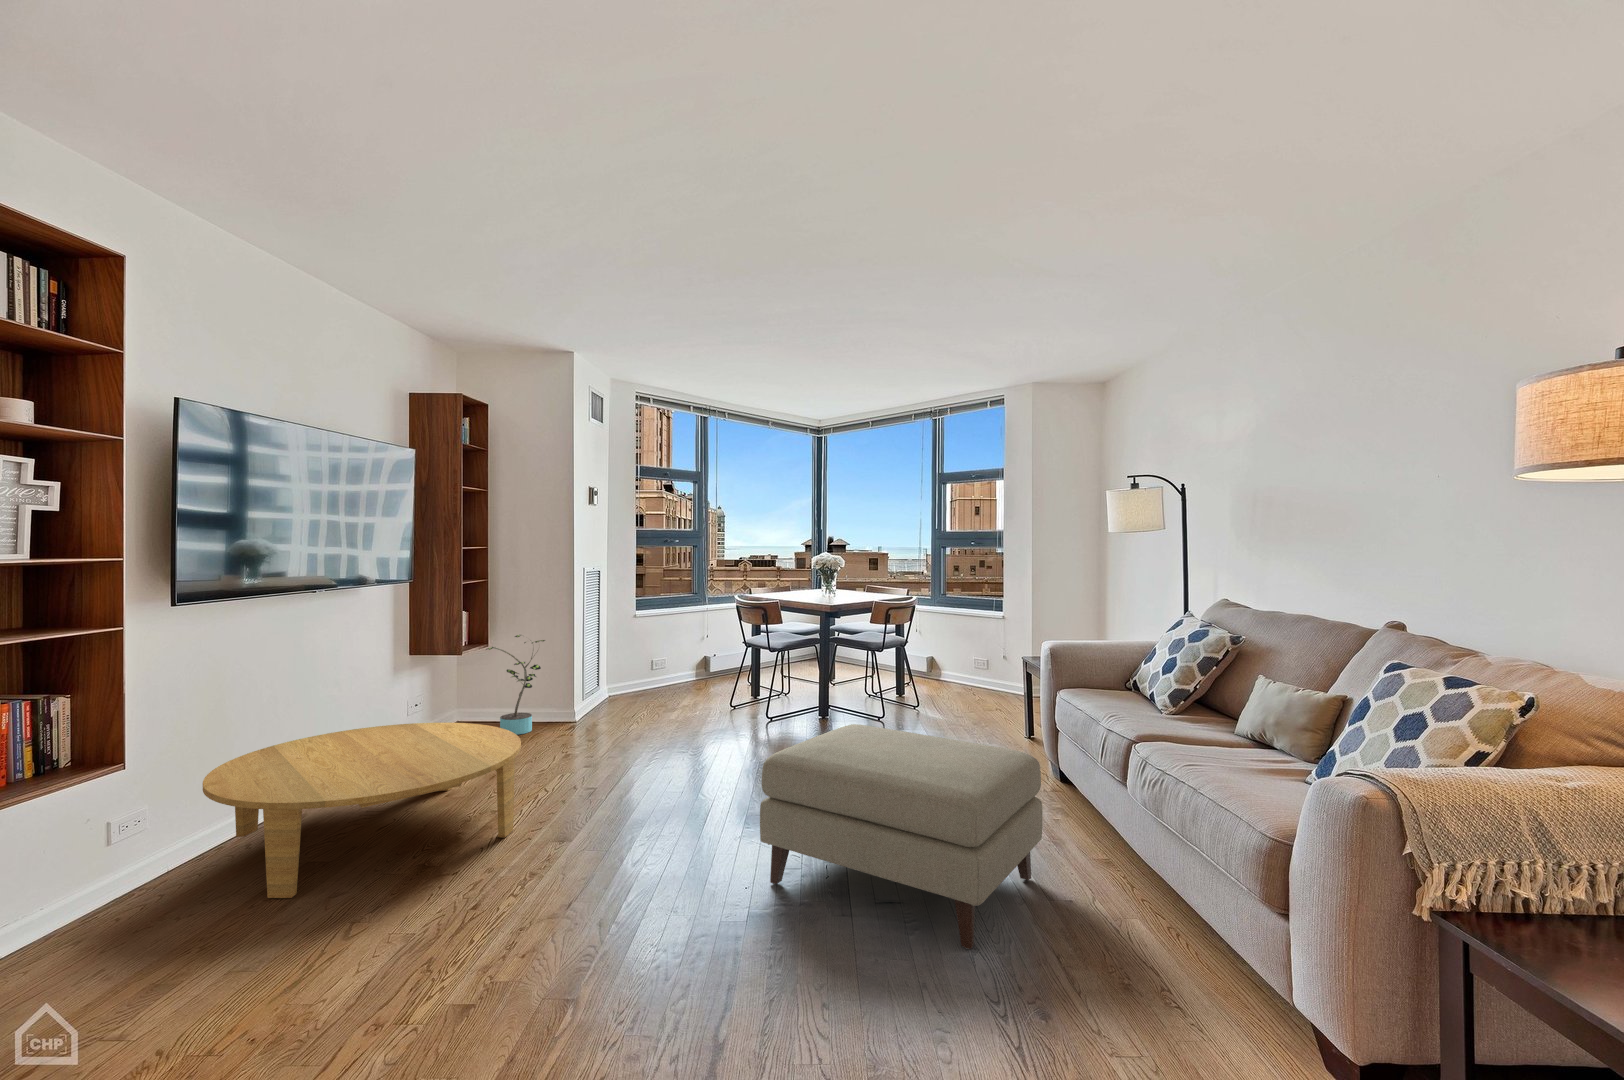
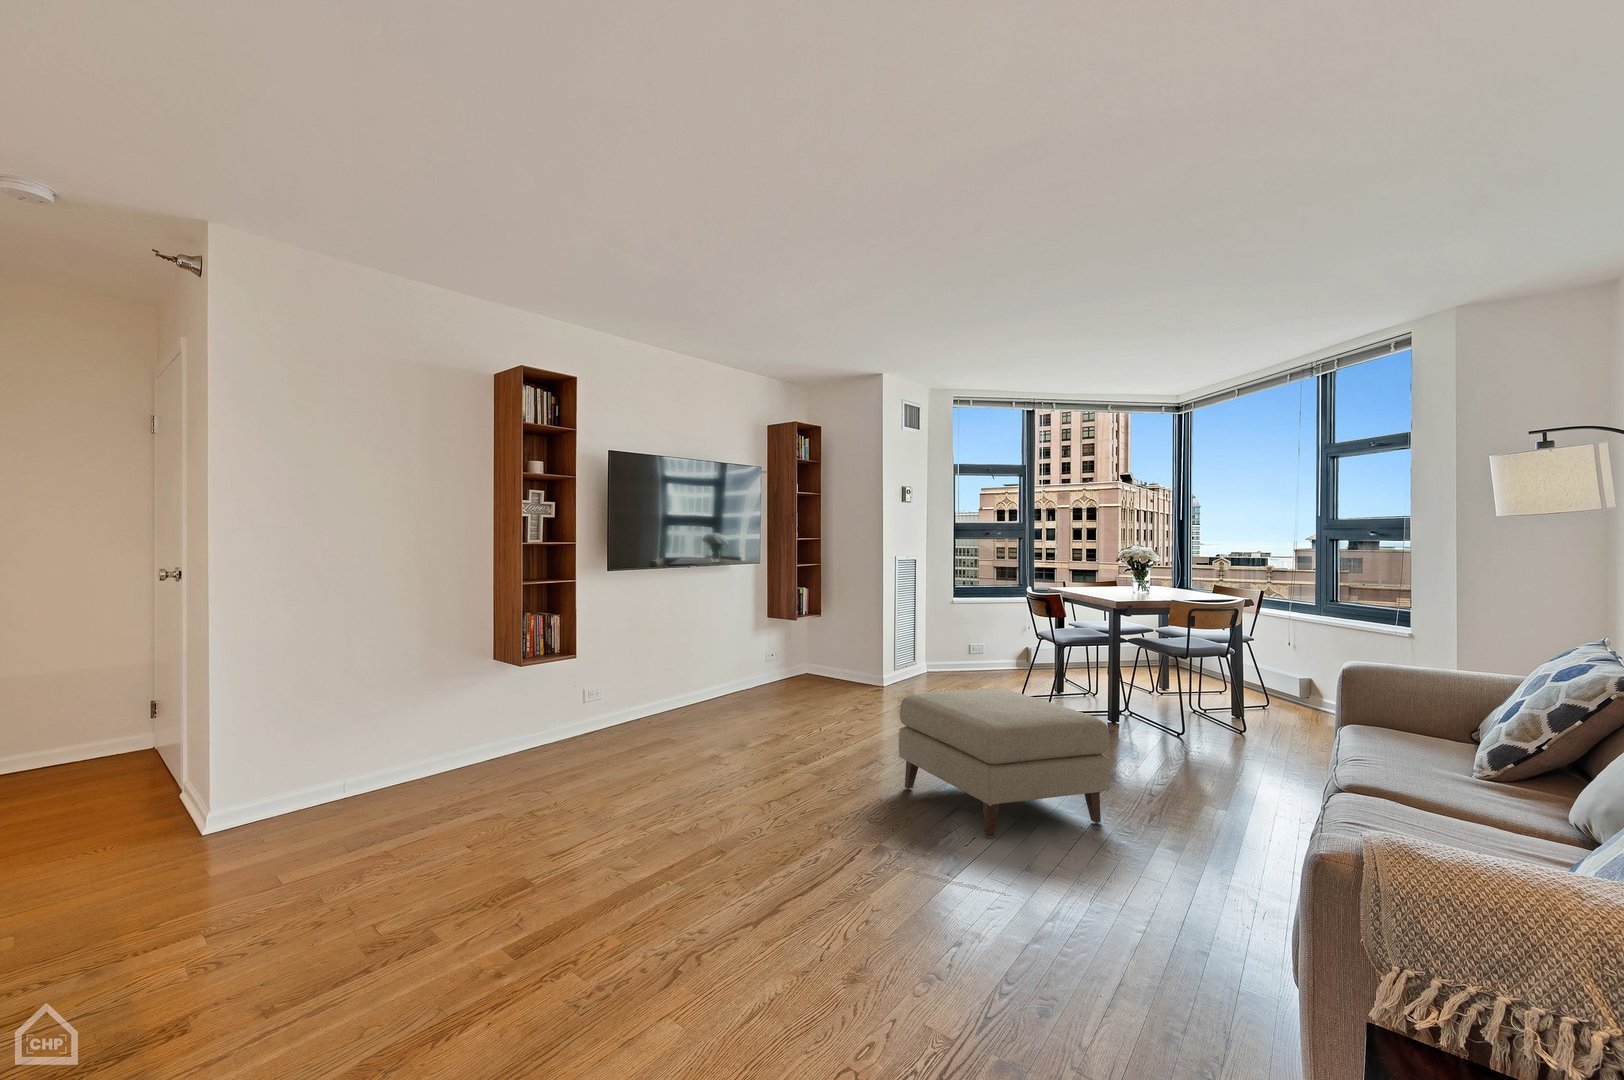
potted plant: present [486,635,545,735] -> none [814,610,859,690]
coffee table: present [203,723,521,898] -> none [616,662,795,744]

